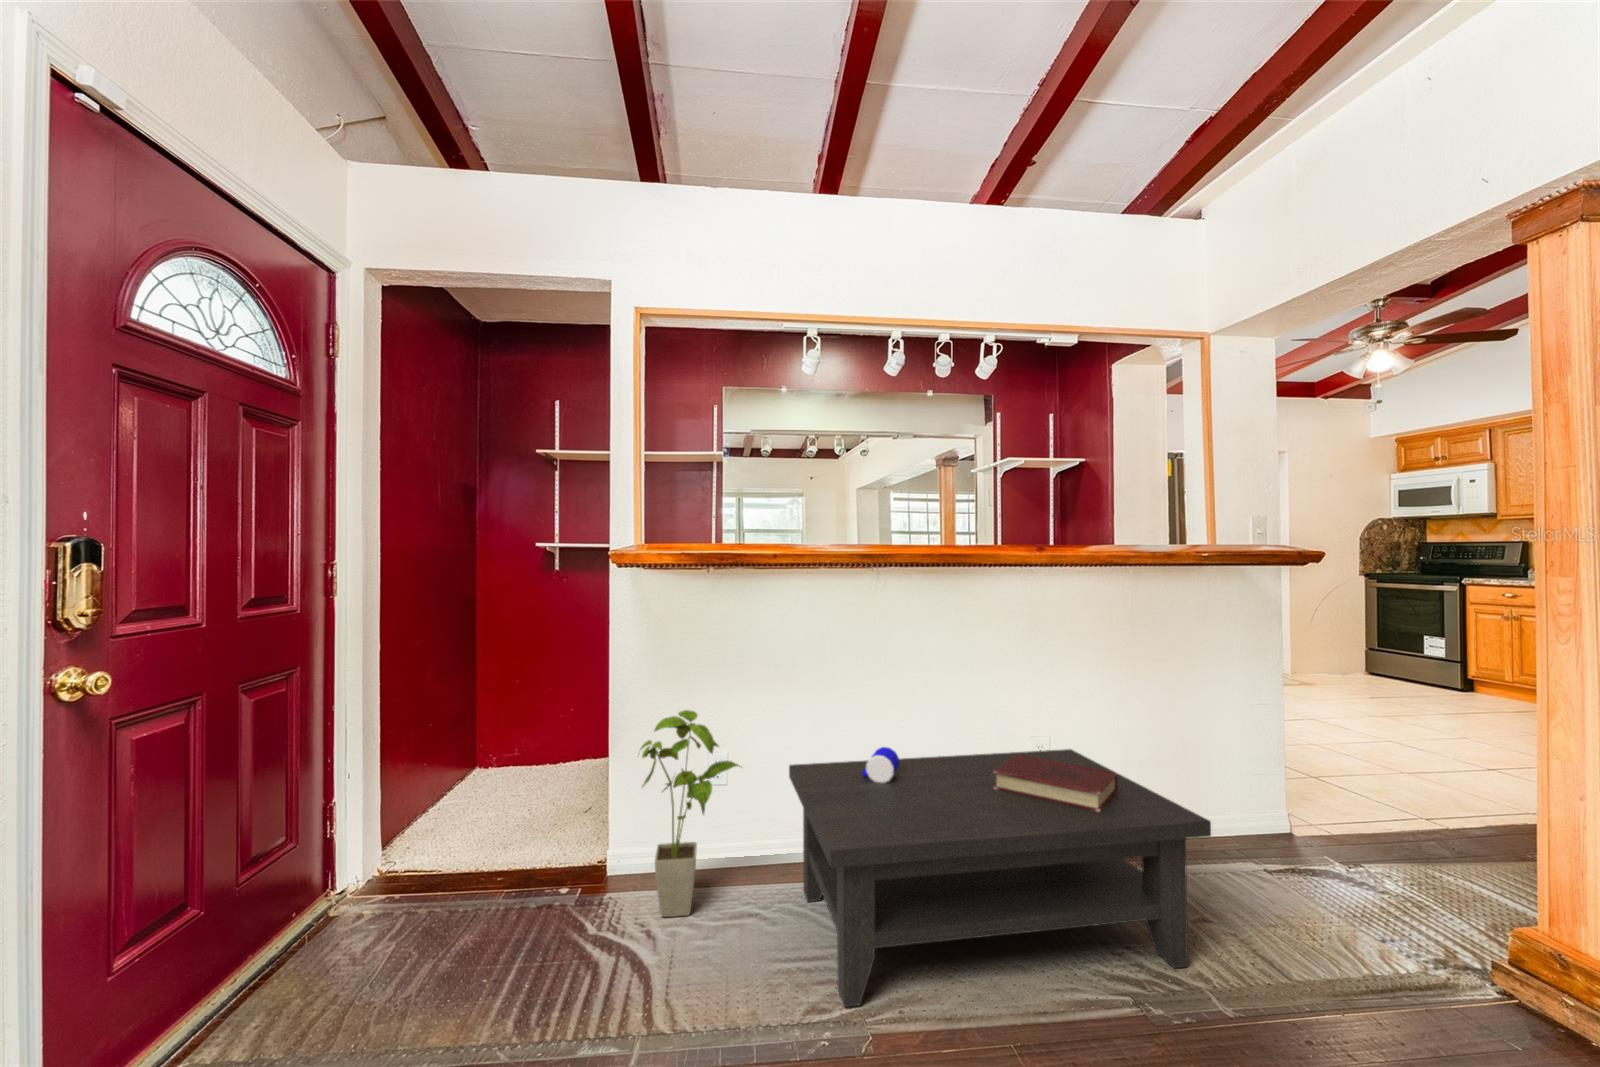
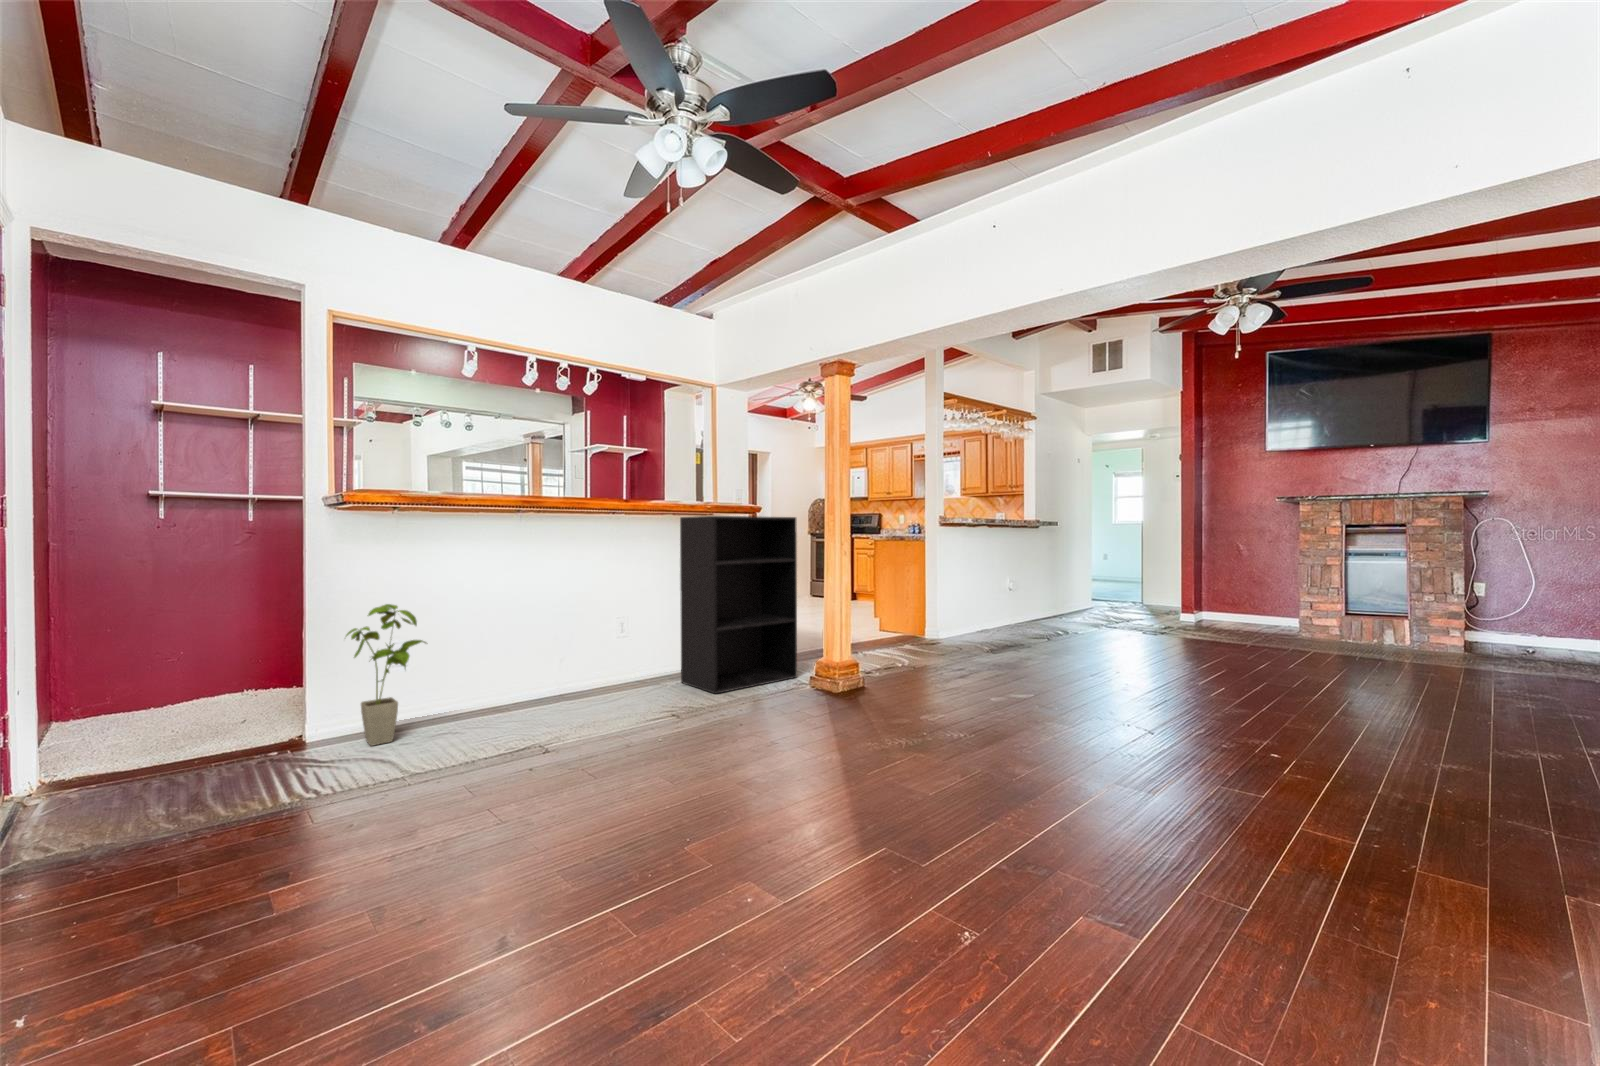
bookshelf: none [1146,574,1427,936] -> present [680,516,797,694]
coffee table: present [789,747,1211,1007] -> none [460,619,706,747]

